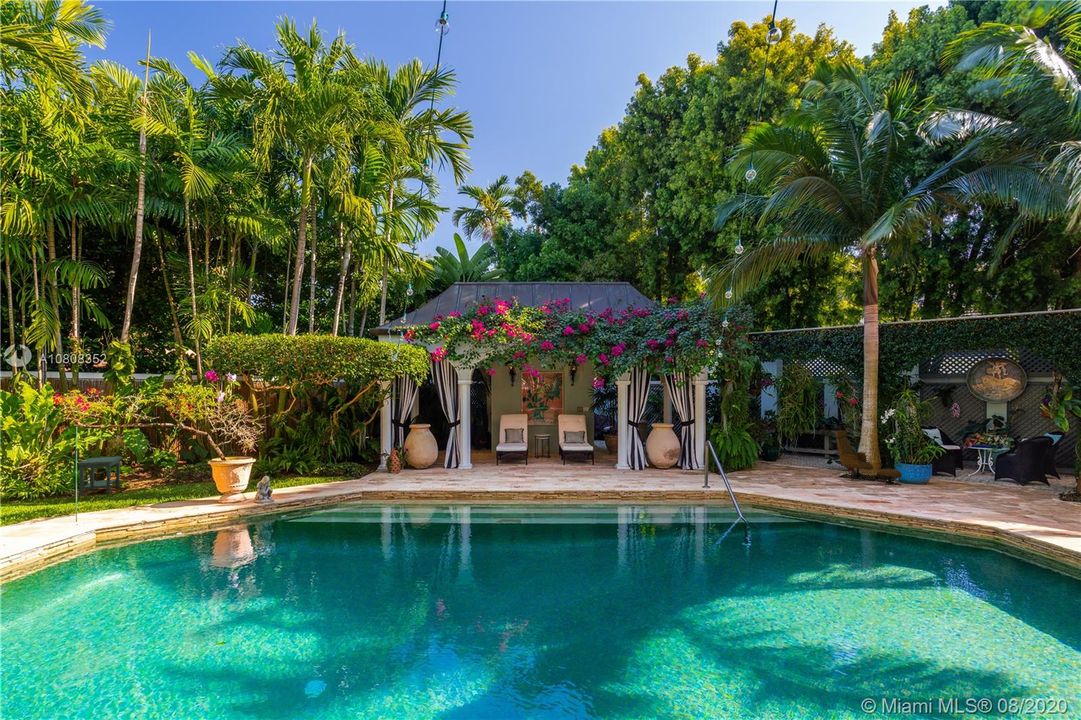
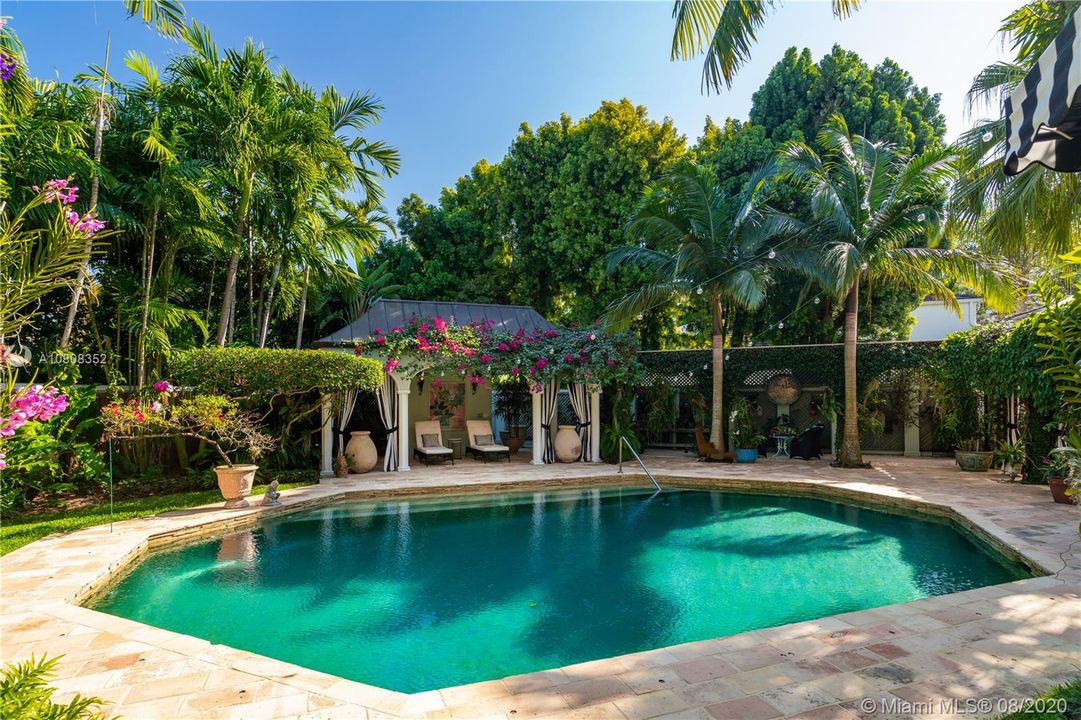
side table: present [79,456,122,496] -> none [37,474,77,517]

